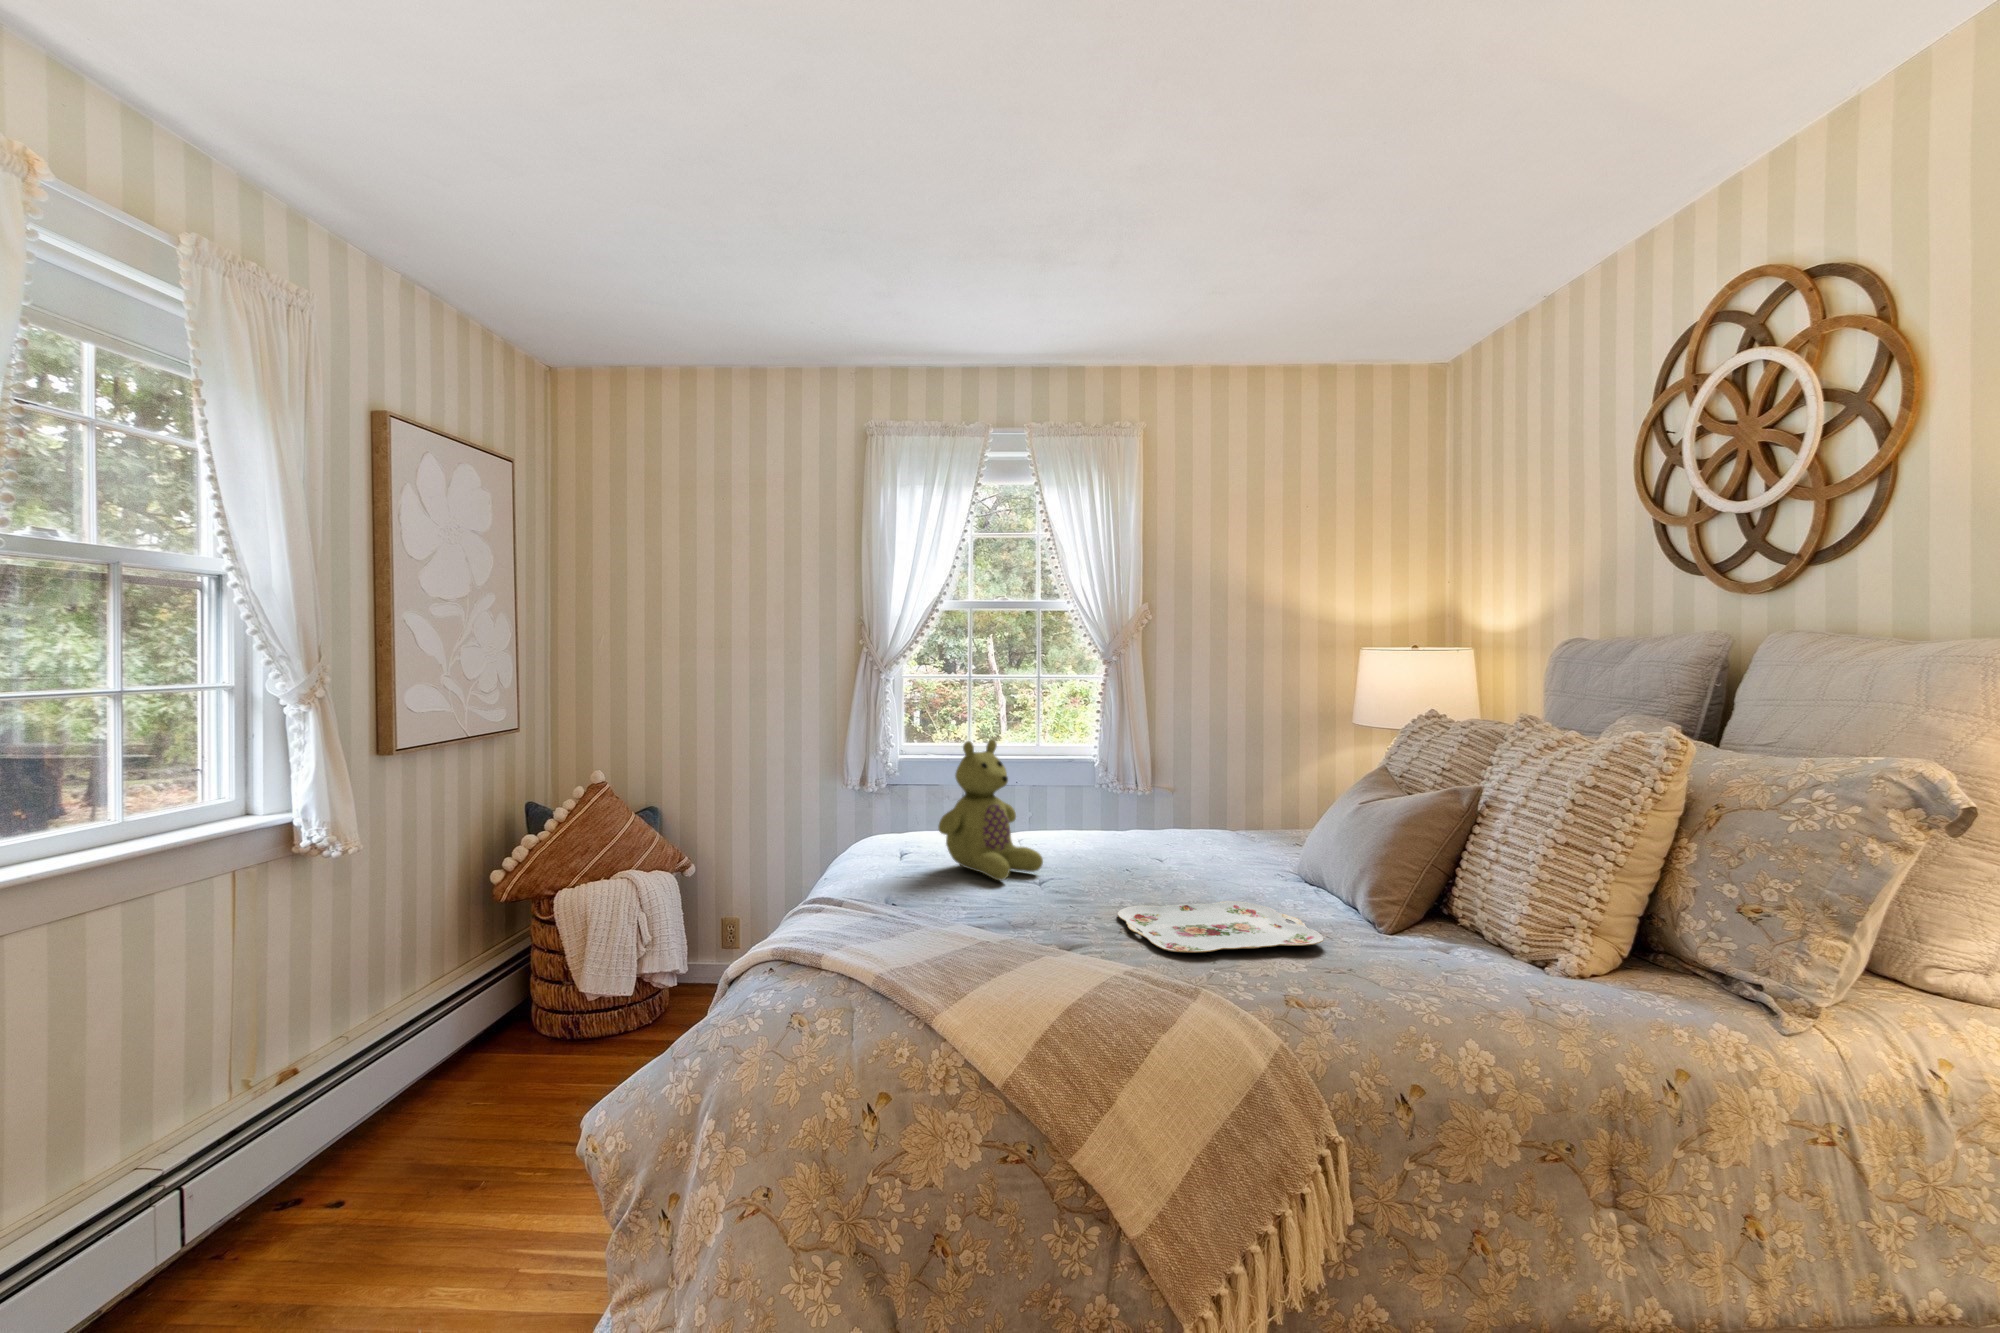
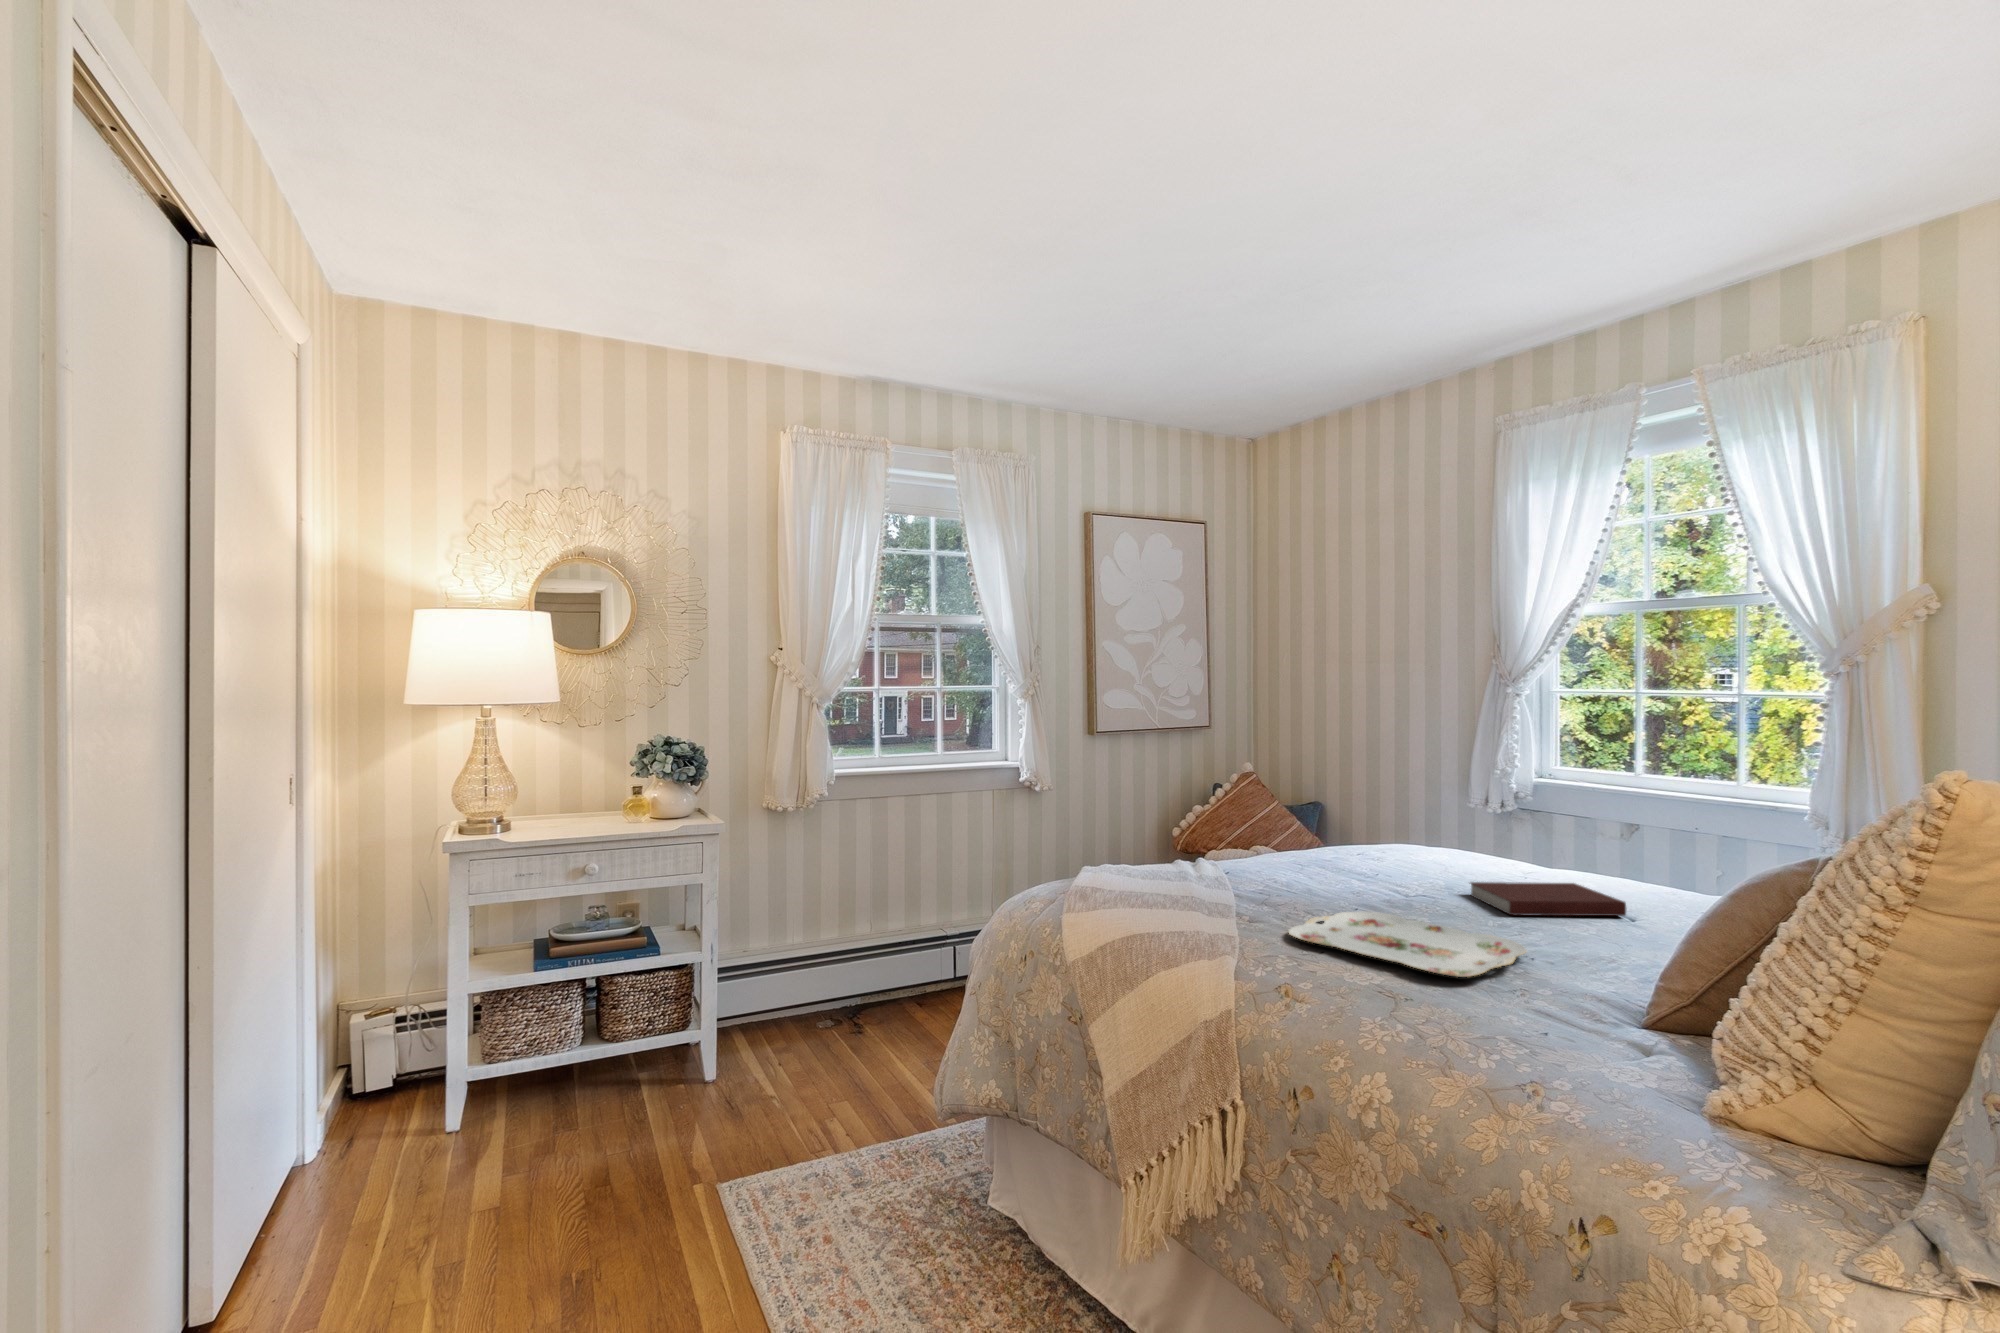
stuffed bear: present [938,739,1043,880] -> none [1305,739,1420,879]
notebook: none [1091,845,1184,882] -> present [1471,882,1626,916]

